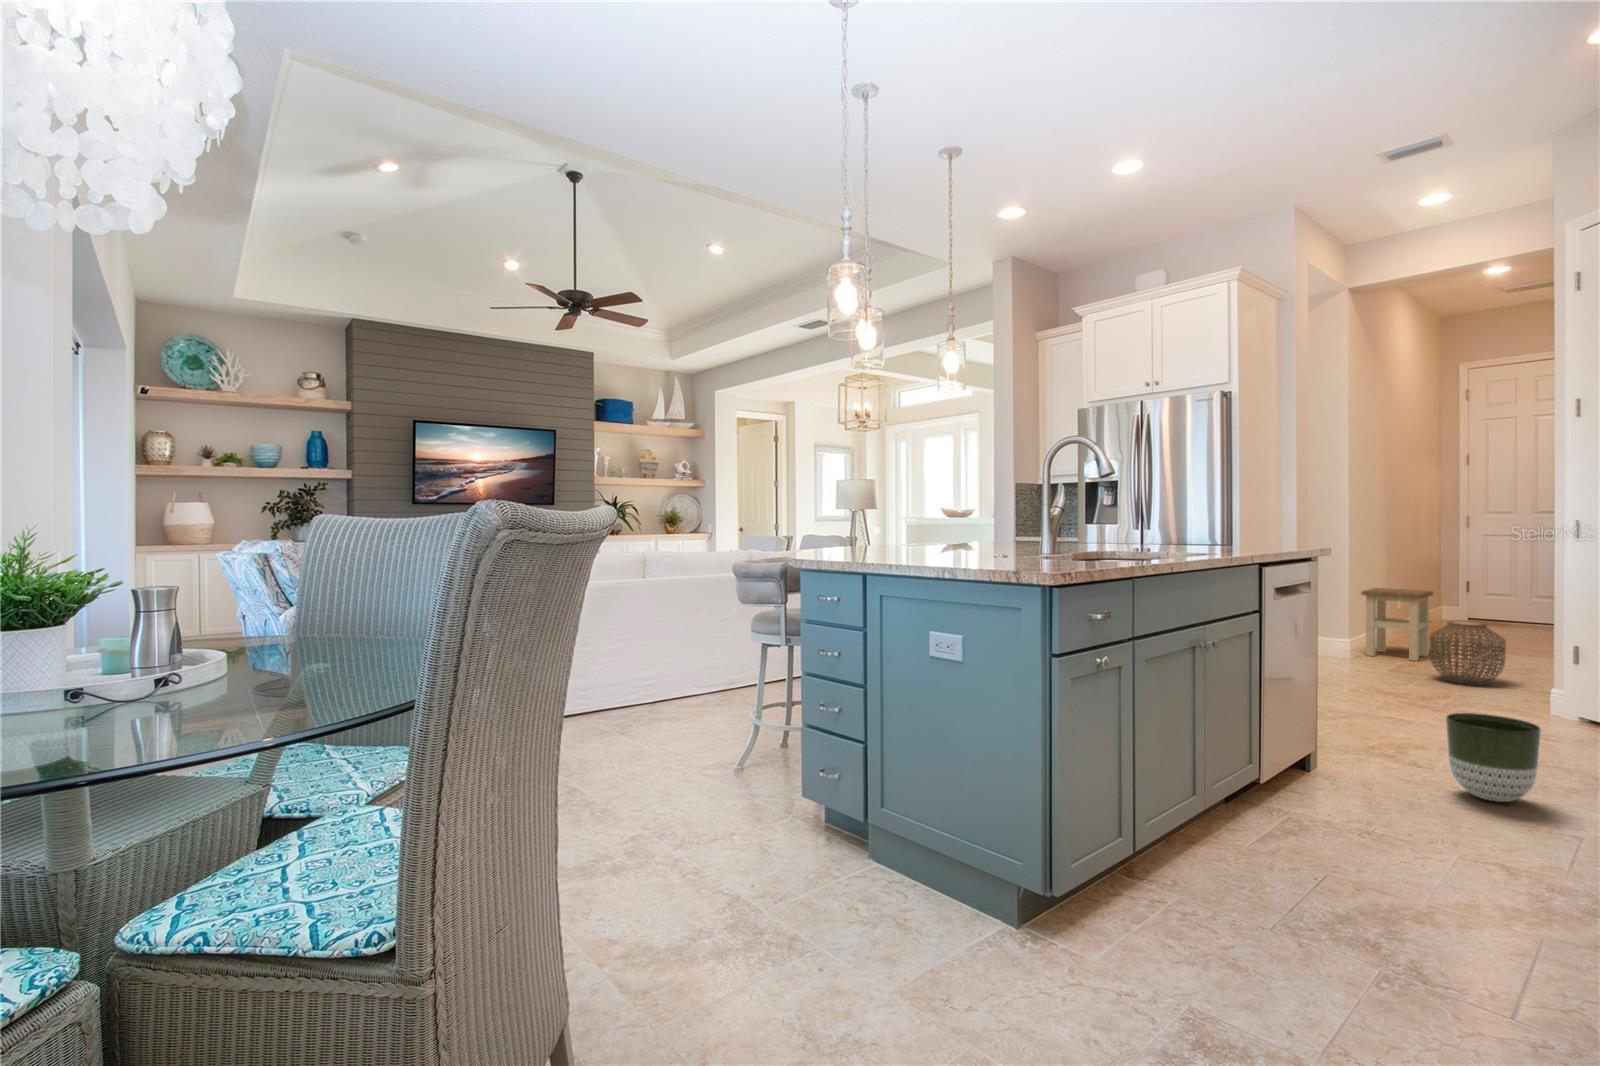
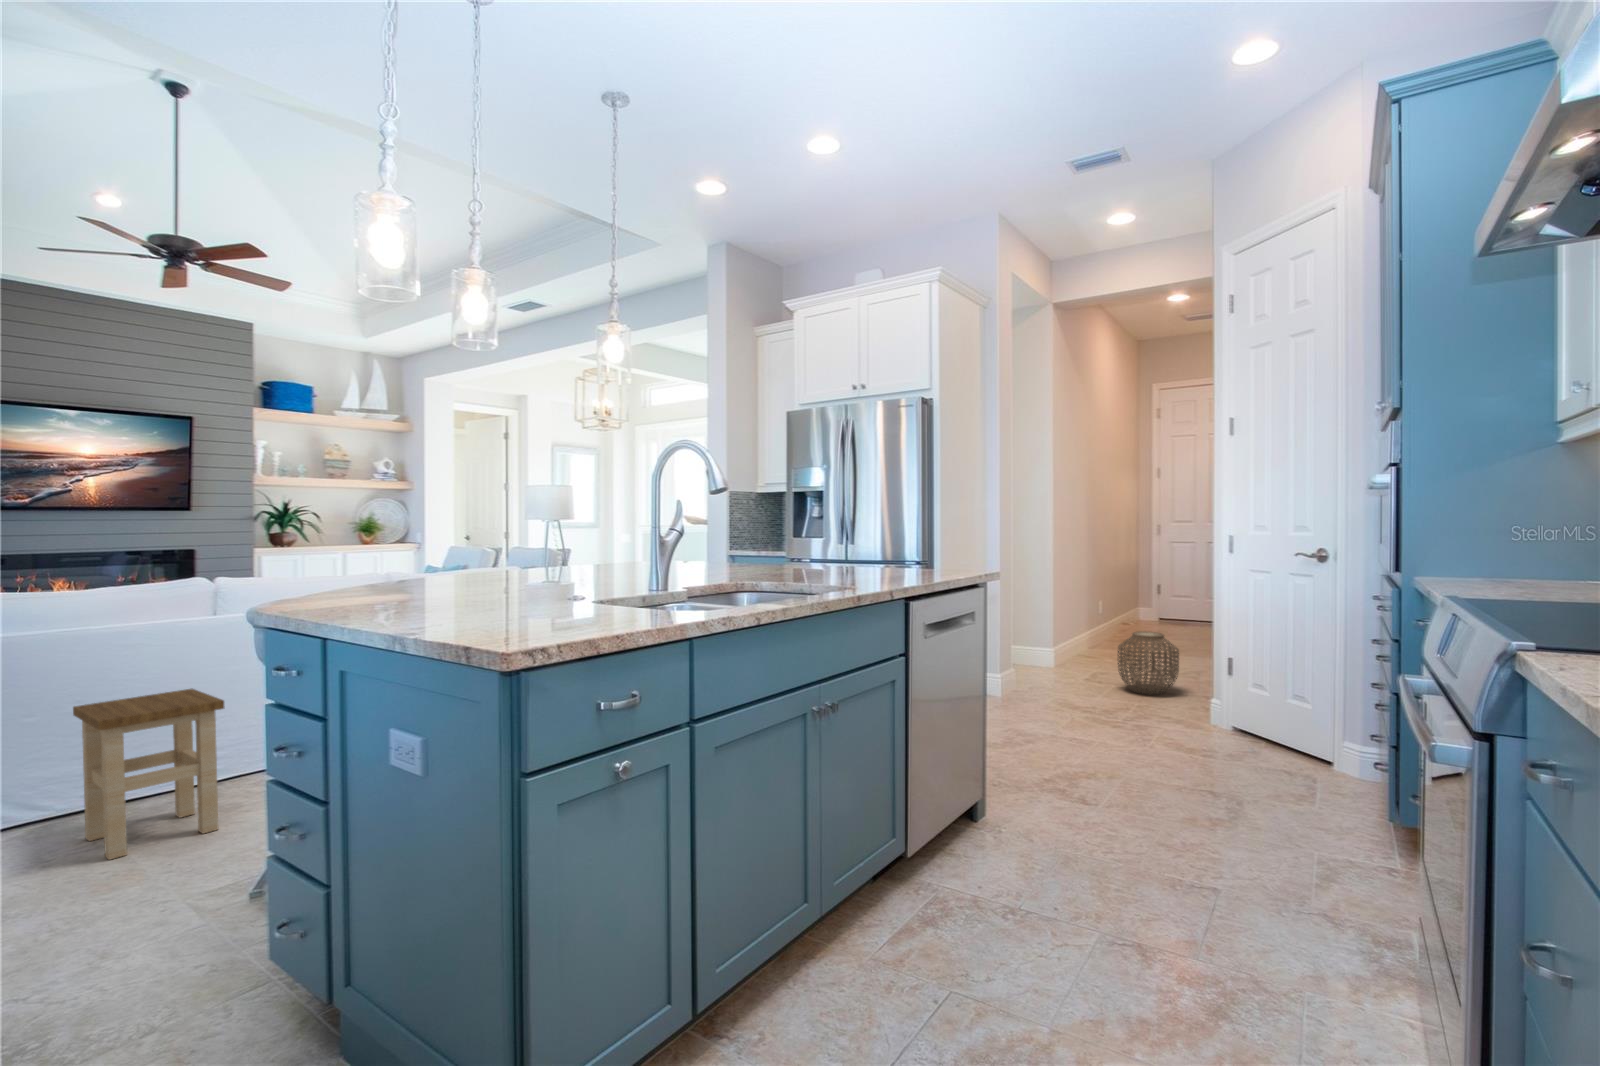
stool: present [1361,588,1433,661] -> present [73,689,224,860]
planter: present [1446,713,1541,802] -> none [1102,751,1185,849]

